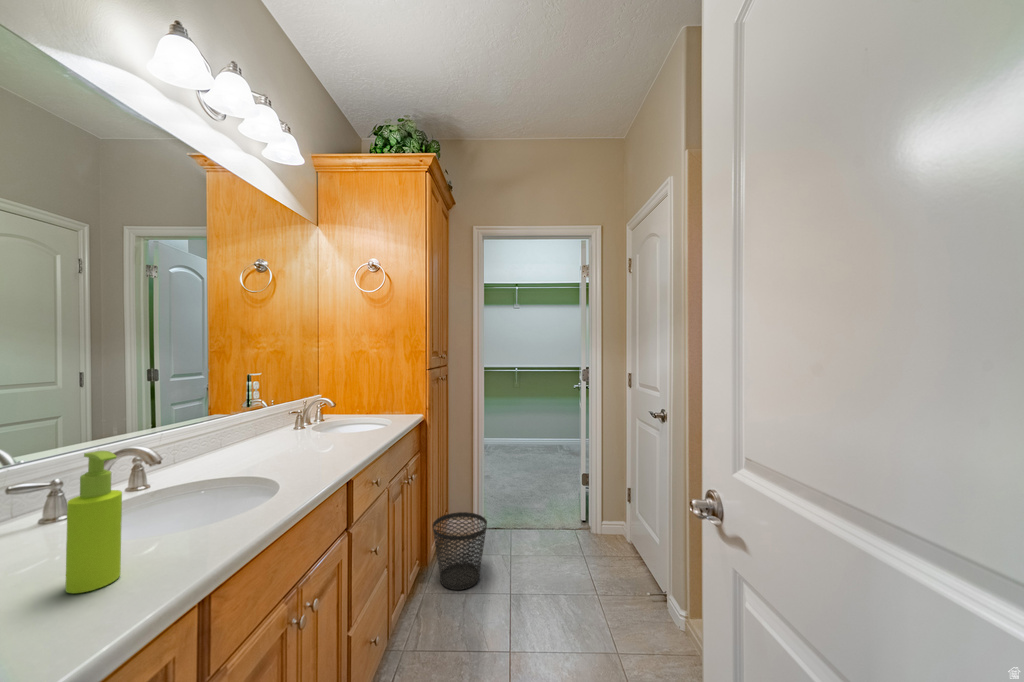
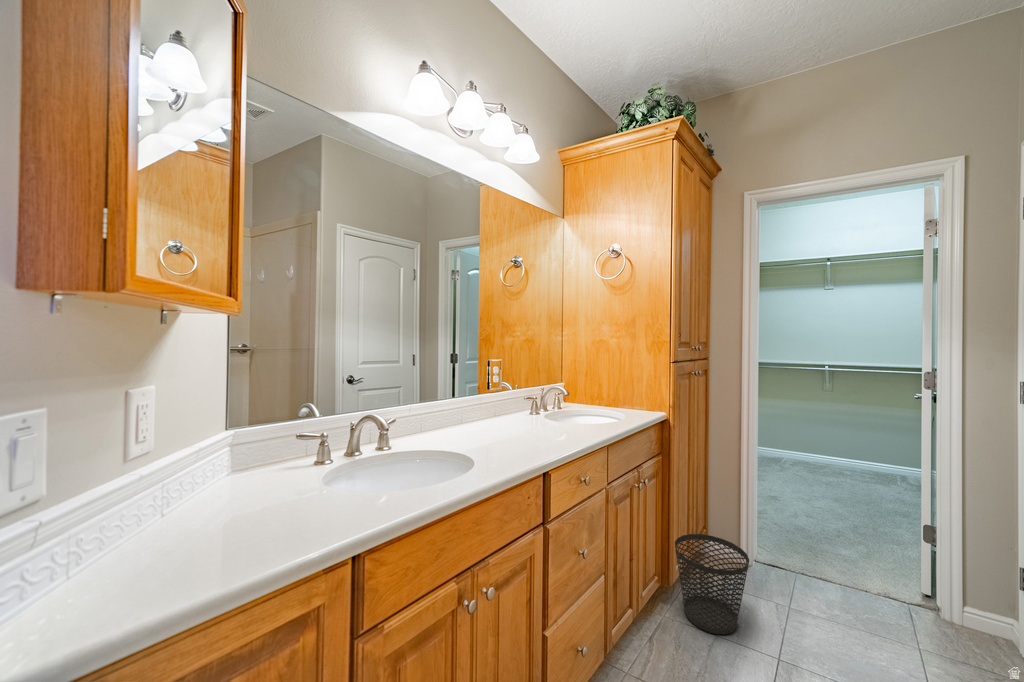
soap dispenser: present [65,451,122,593] -> none [284,414,319,524]

